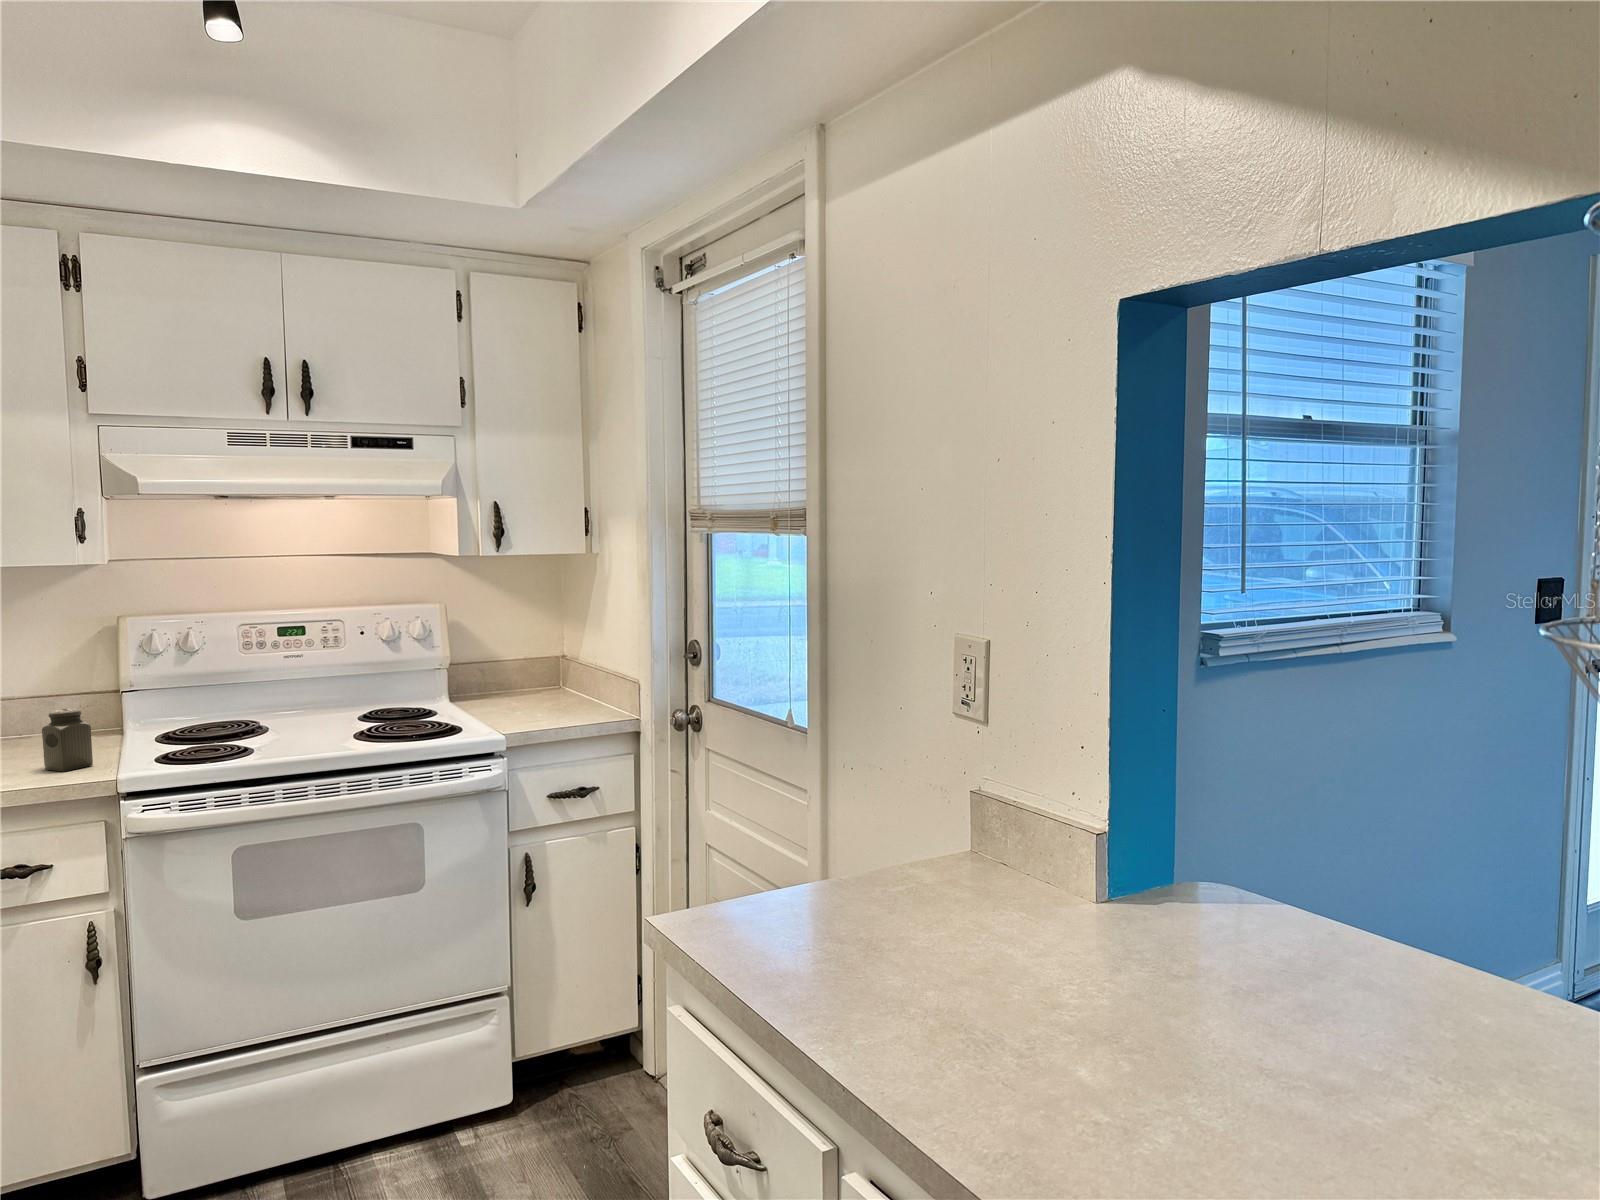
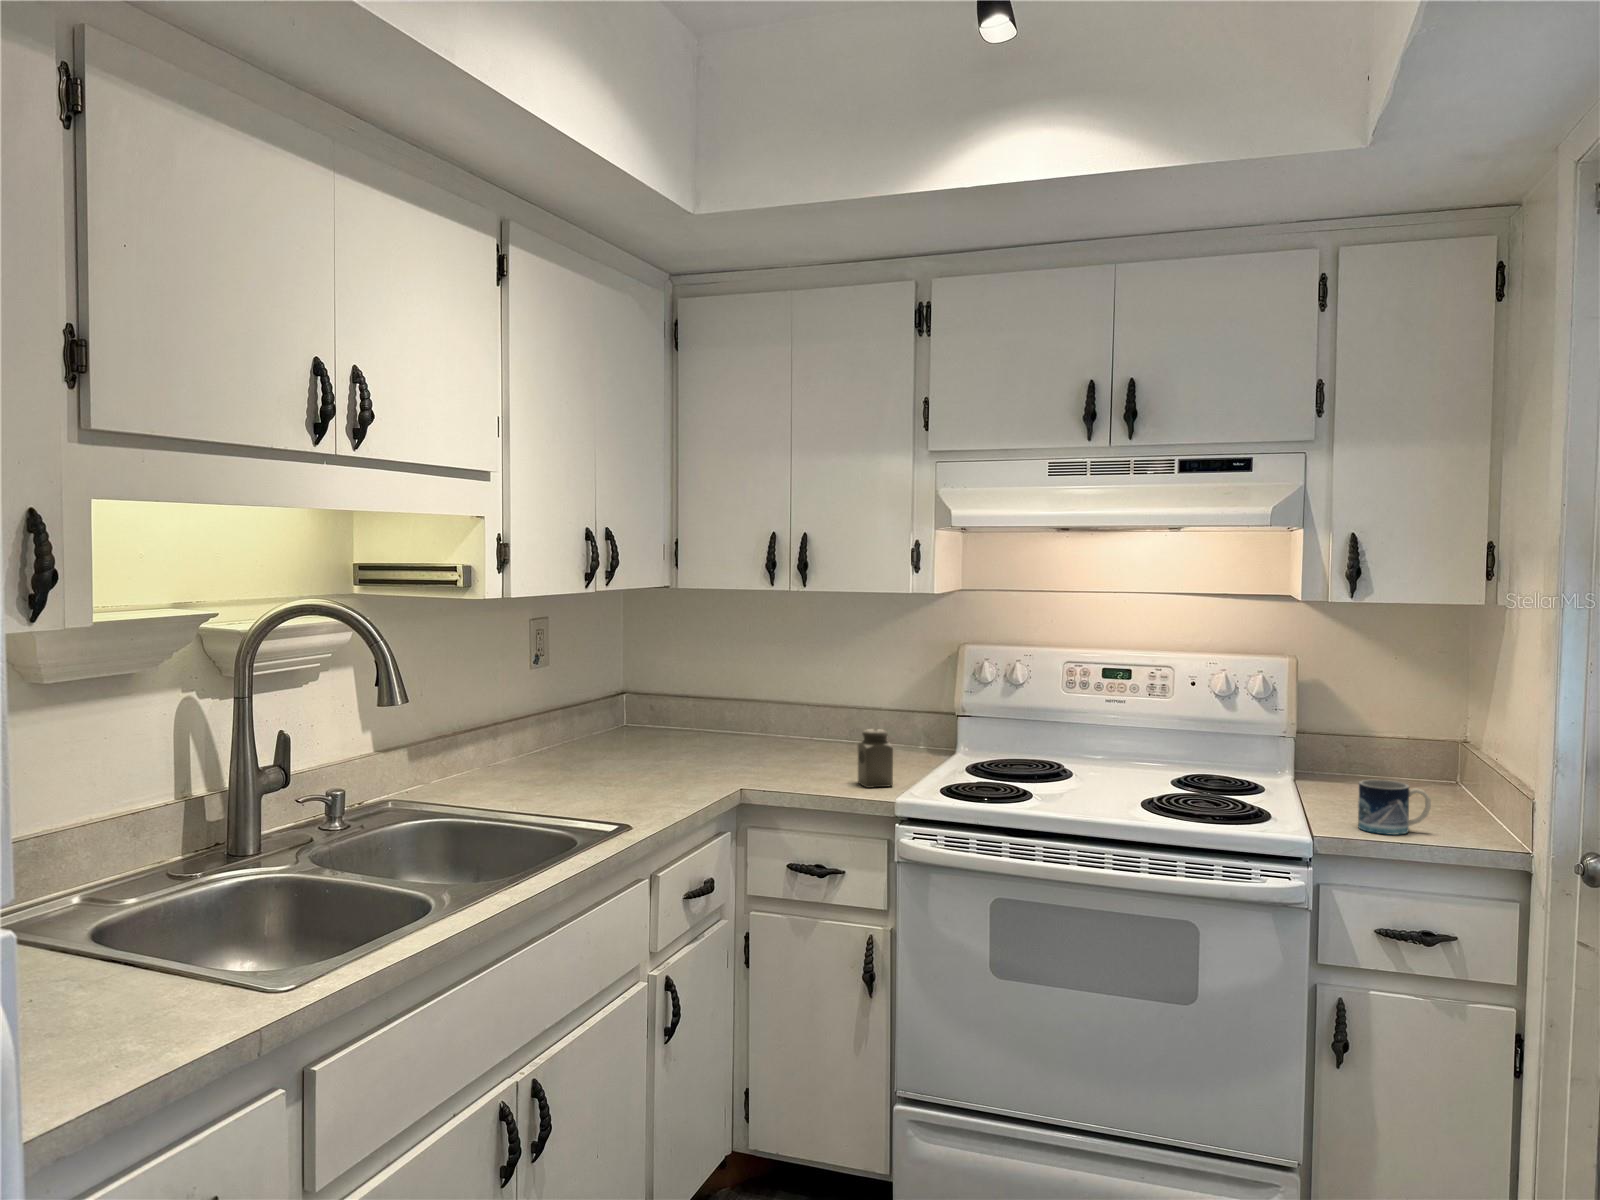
mug: none [528,686,577,725] -> present [1358,780,1431,835]

